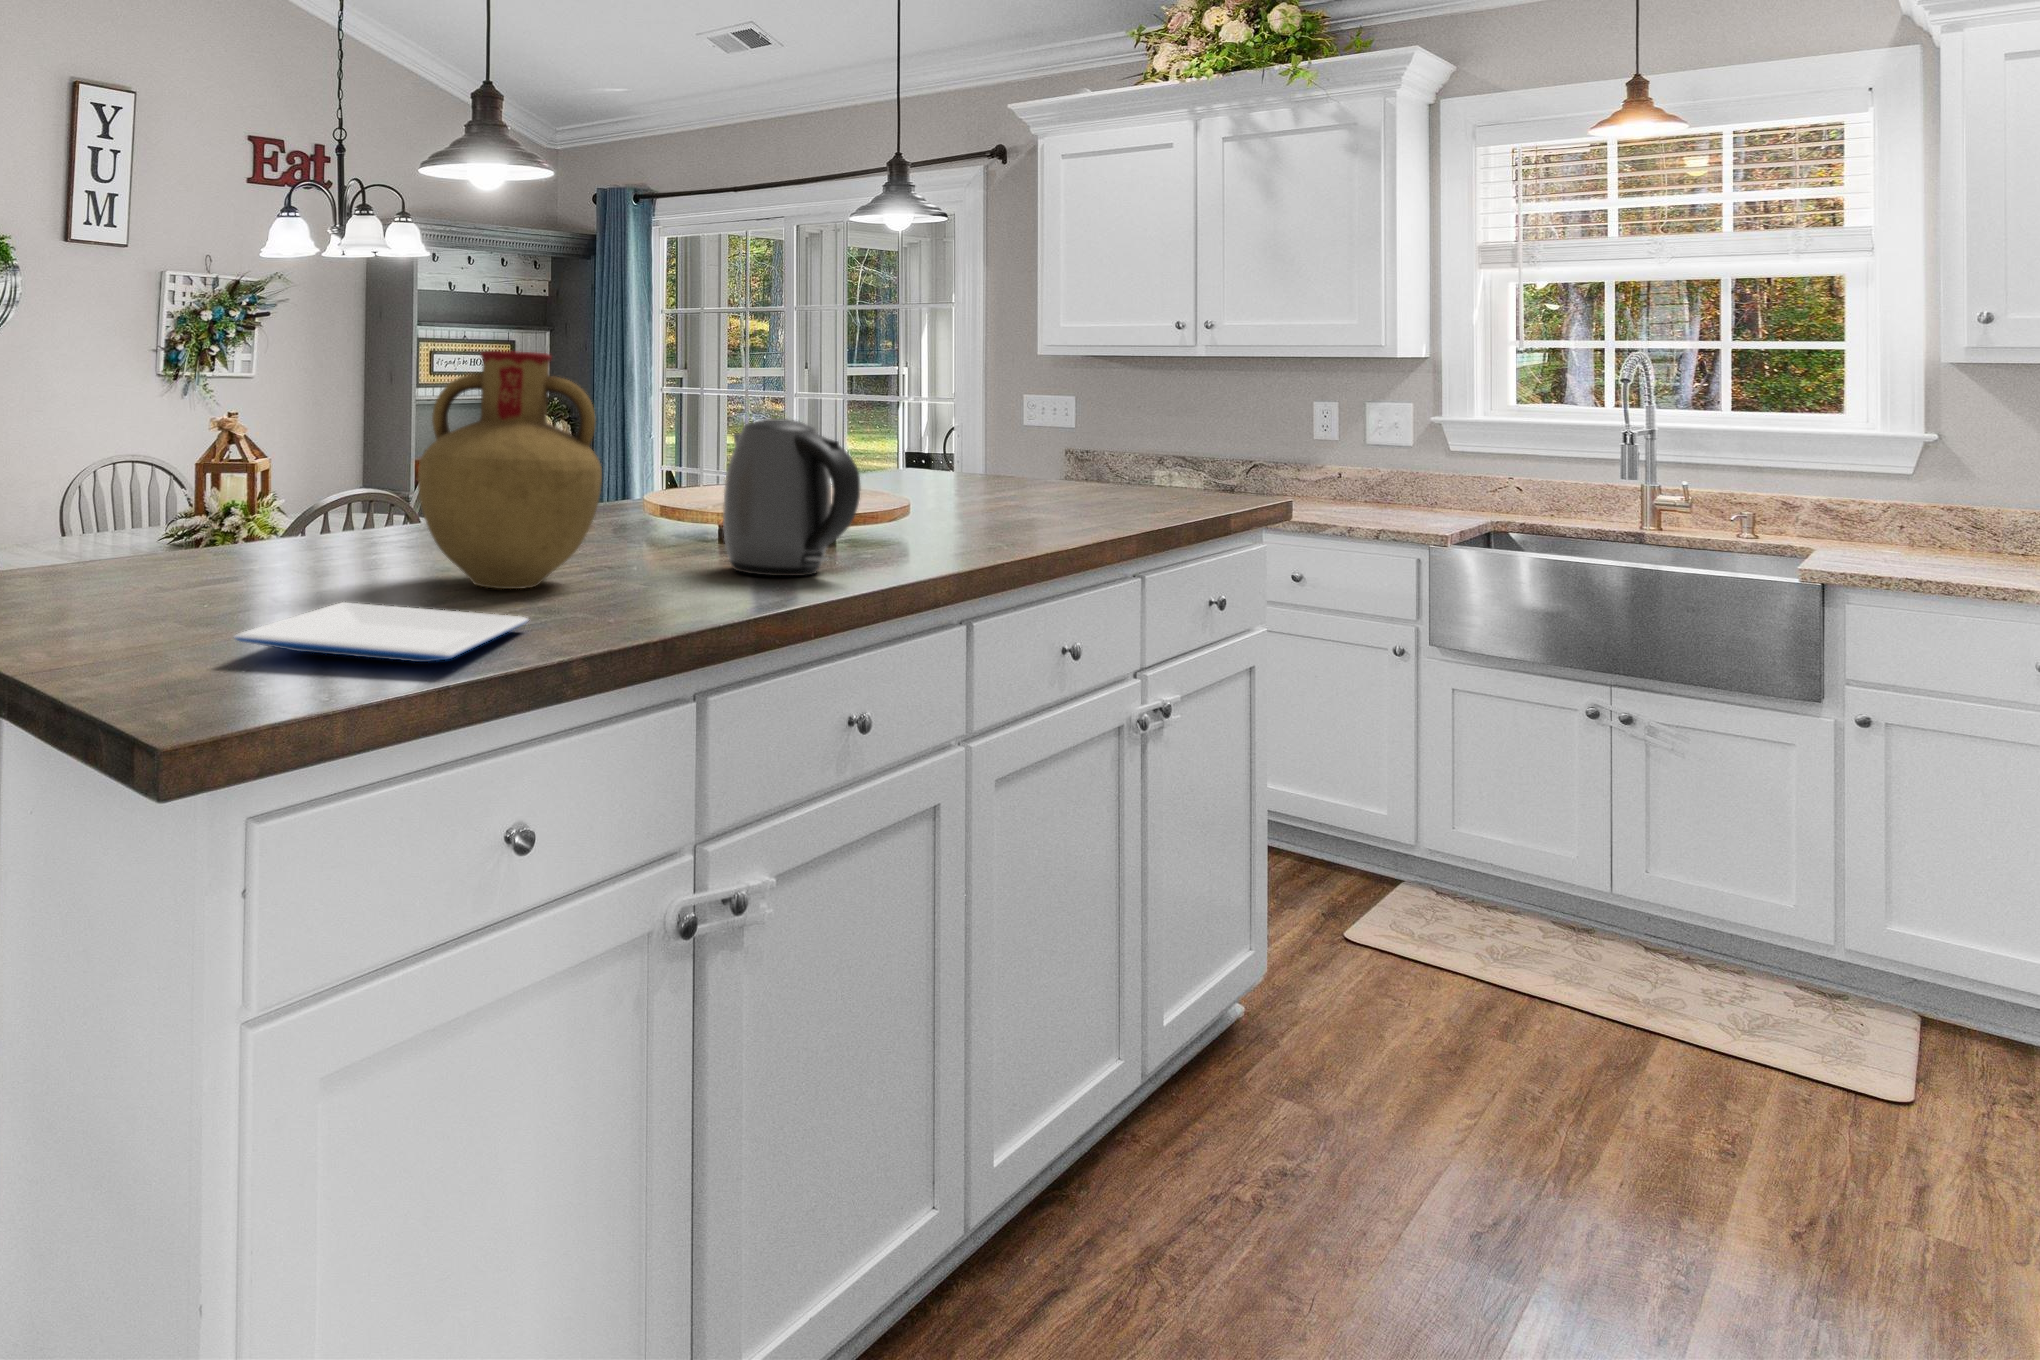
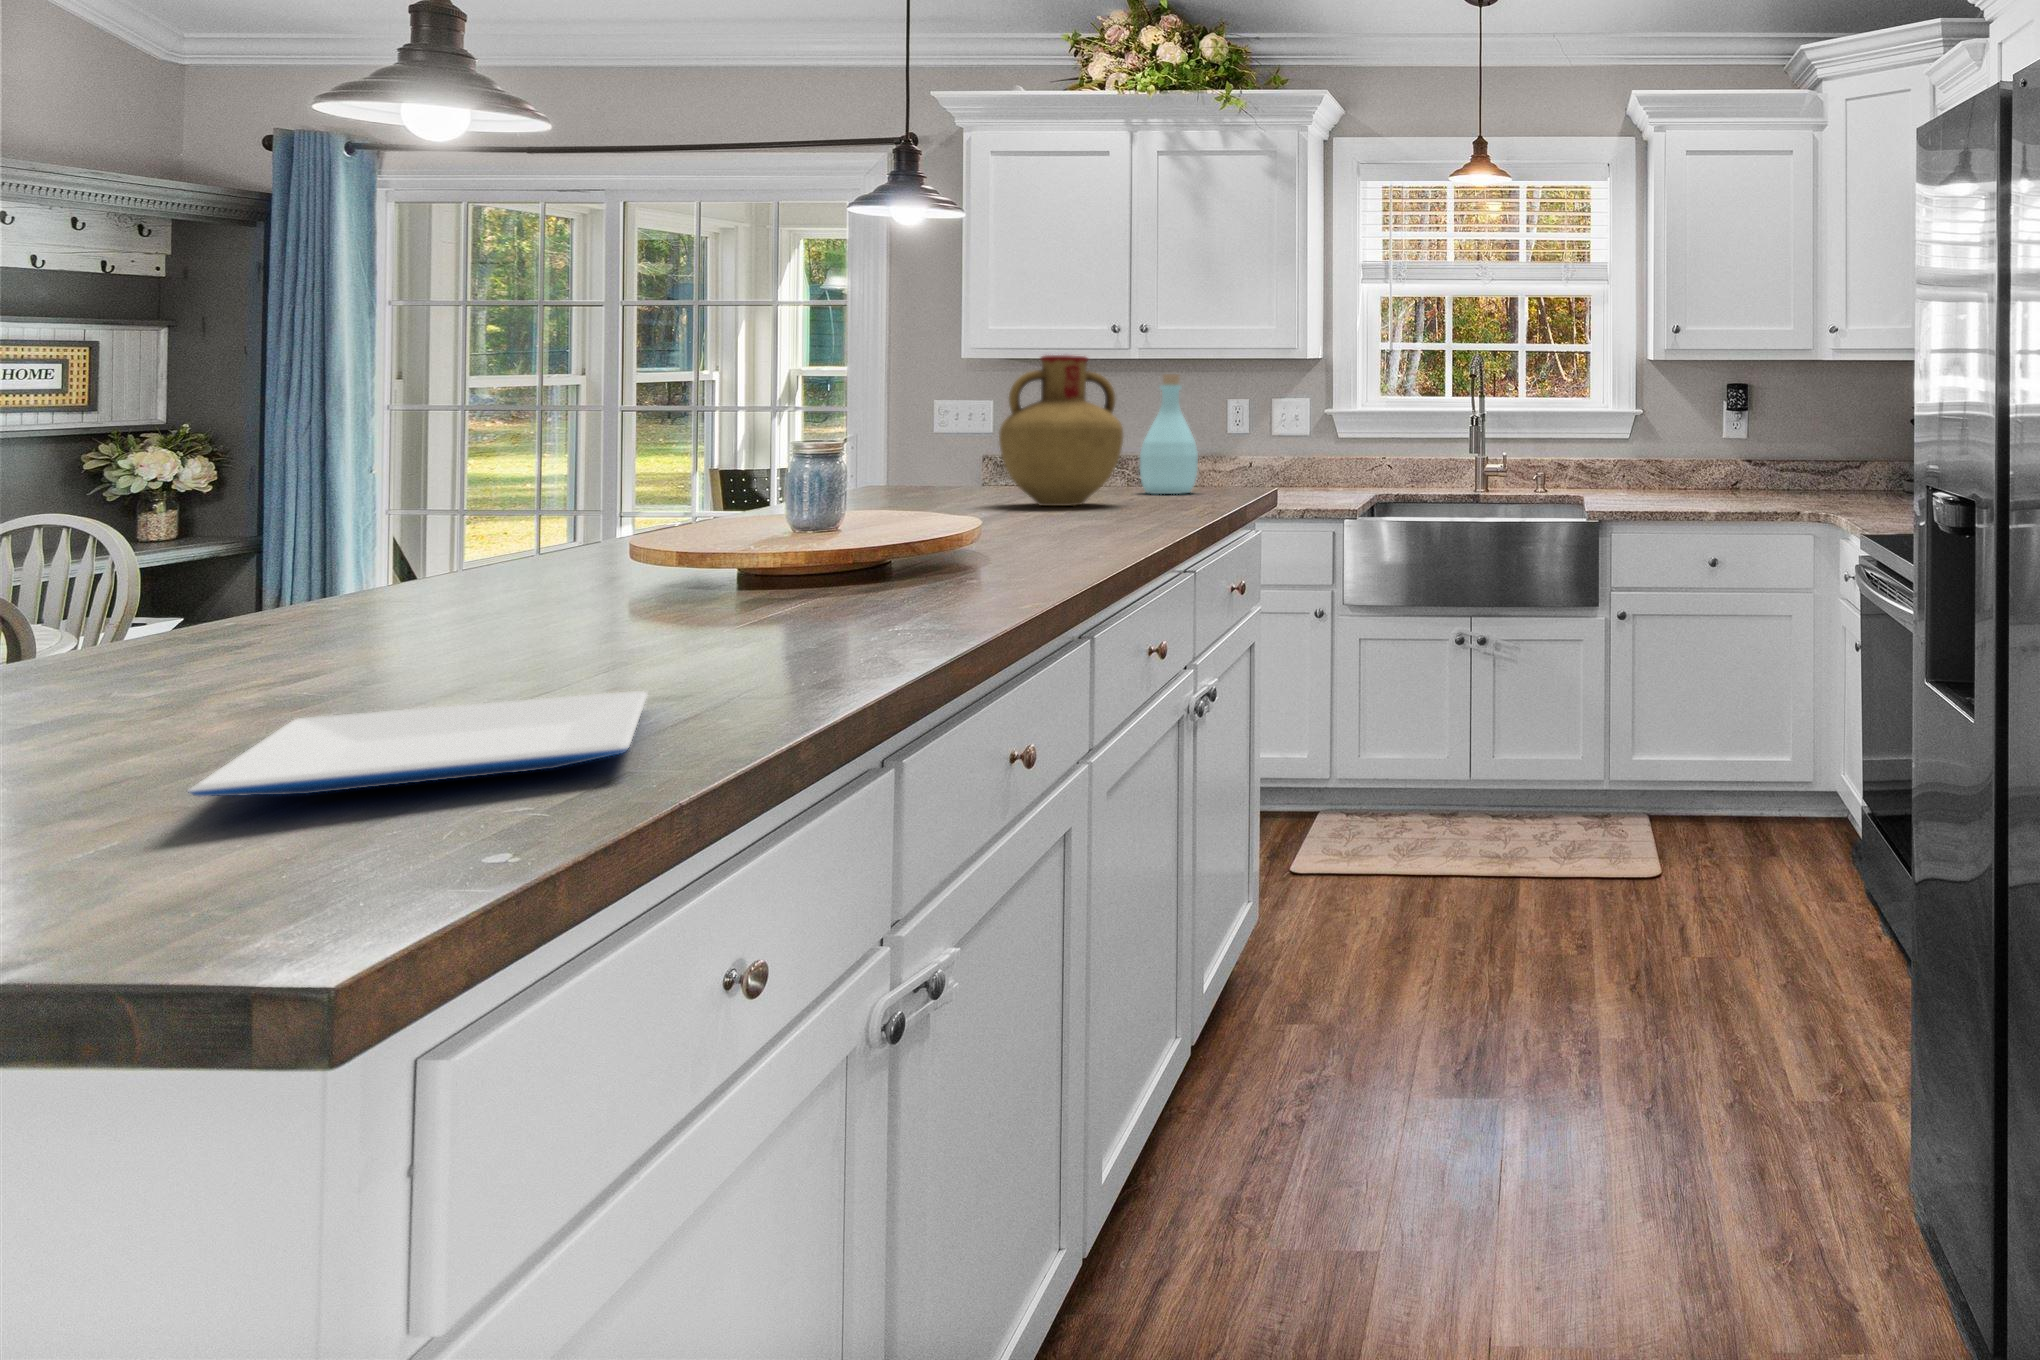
vase: present [418,351,602,589] -> present [999,355,1123,506]
bottle: none [1160,374,1226,501] -> present [1140,374,1198,494]
kettle: present [723,419,860,576] -> none [799,426,981,607]

